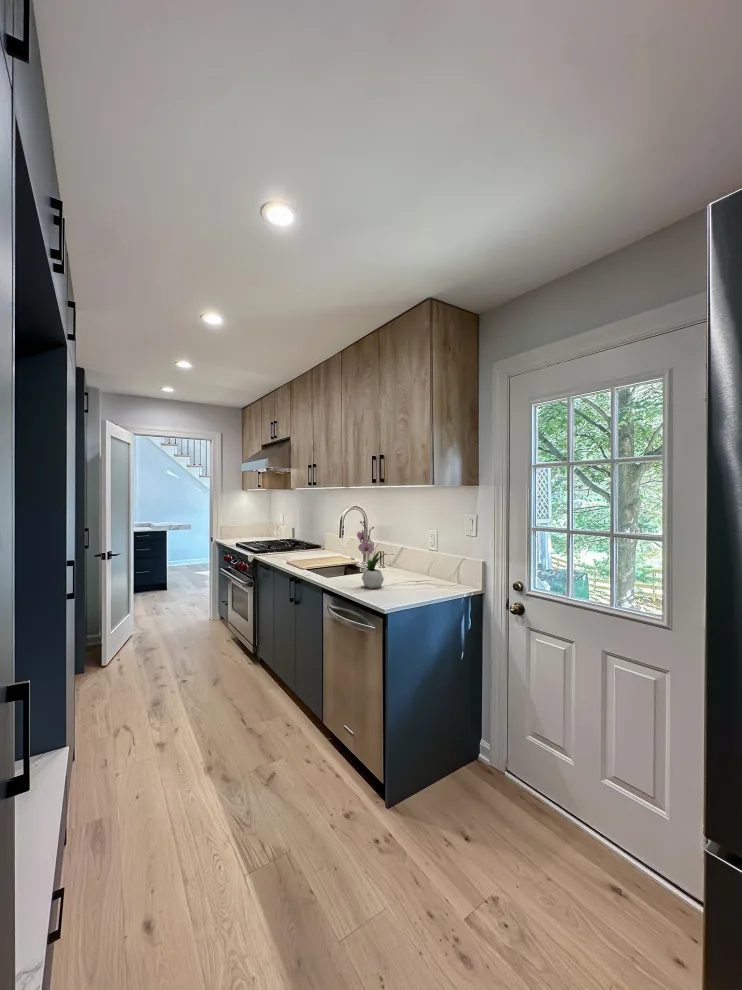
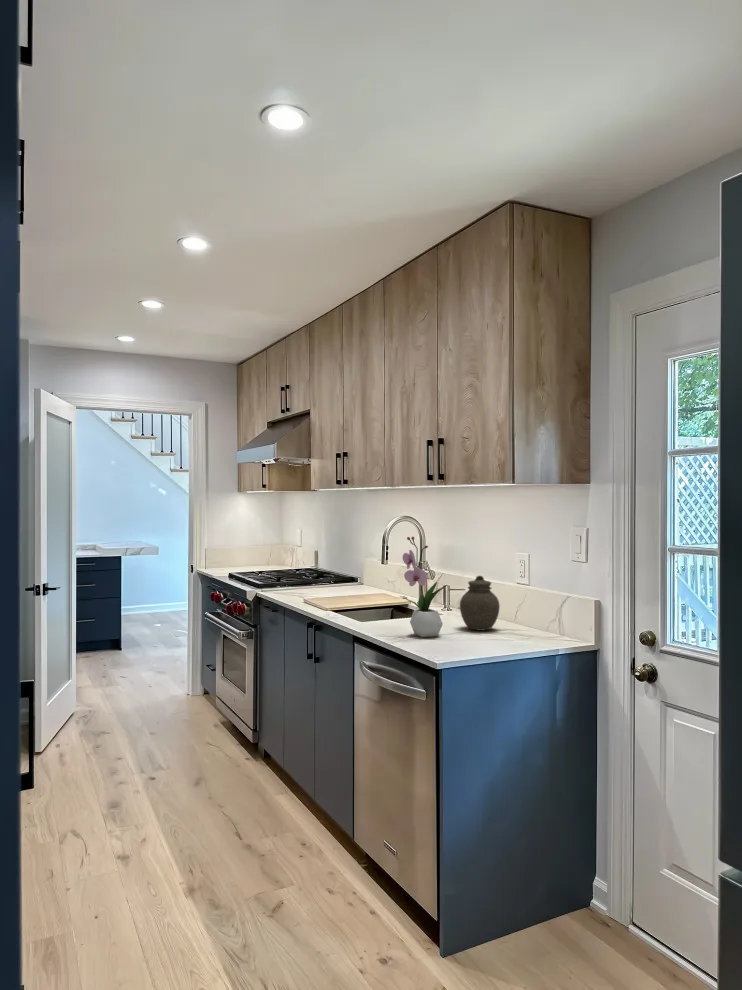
jar: none [394,546,419,582] -> present [460,576,500,630]

